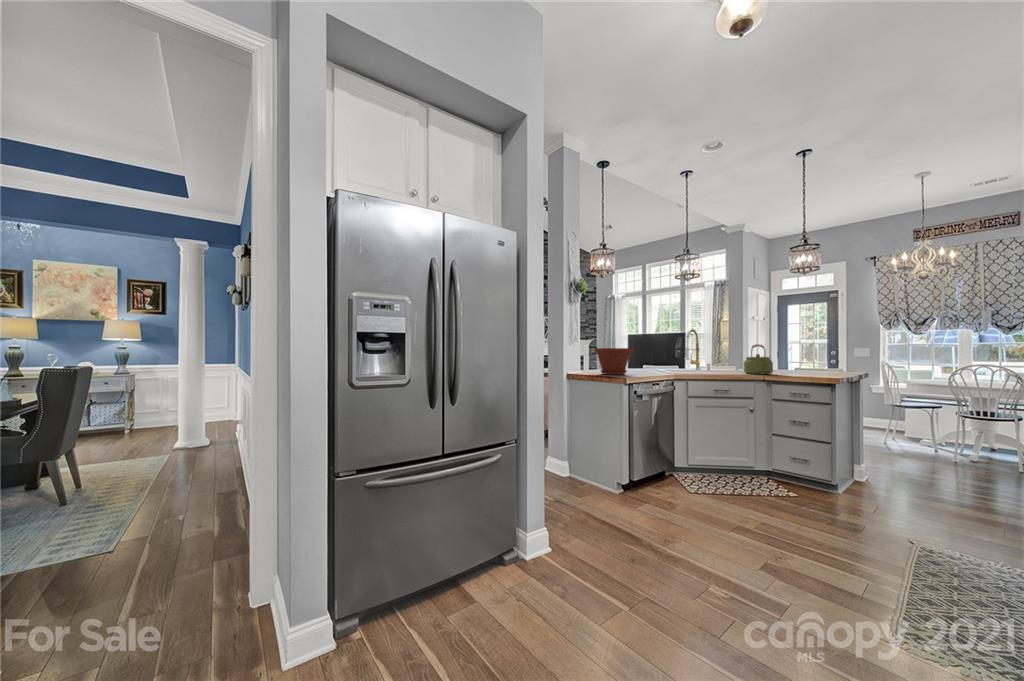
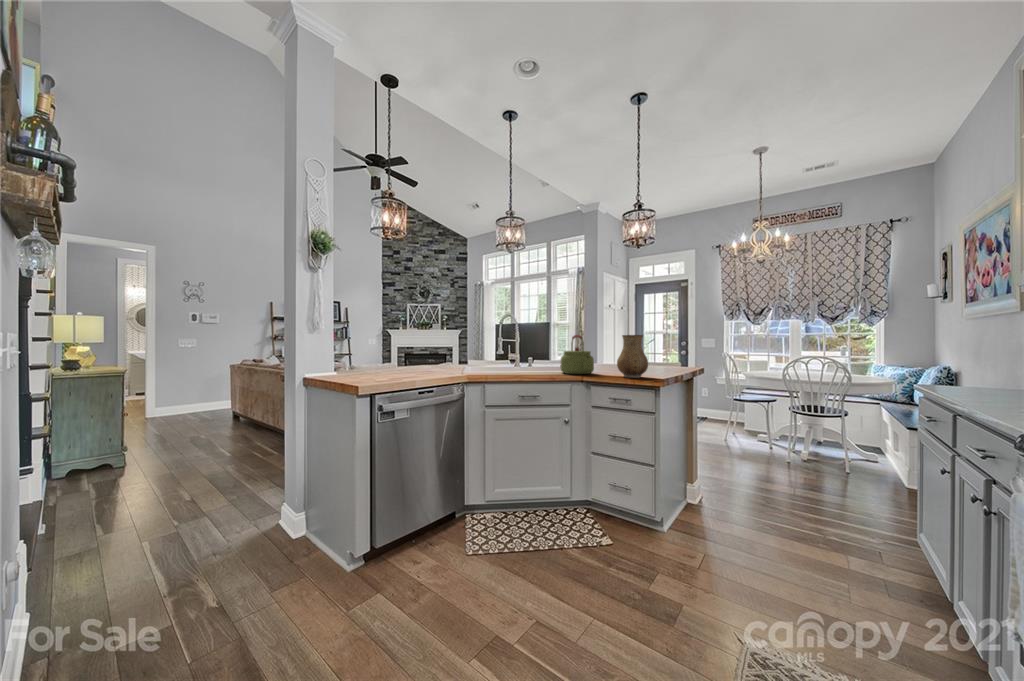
ceramic pitcher: none [796,344,824,377] -> present [617,335,648,378]
plant pot: present [594,348,633,375] -> none [318,341,384,383]

